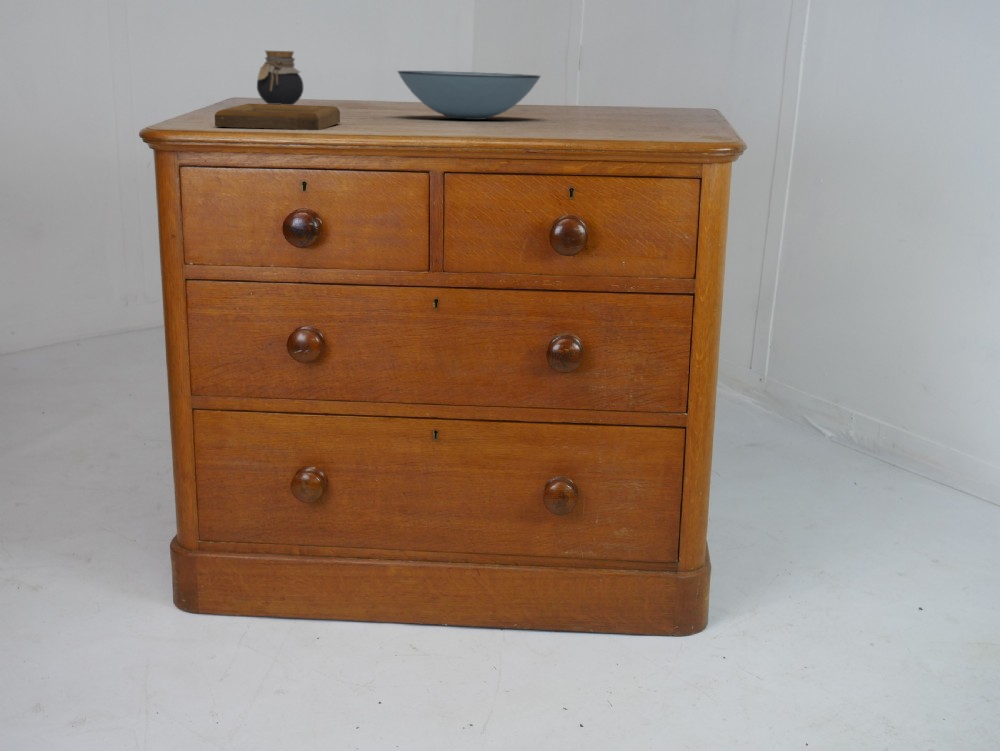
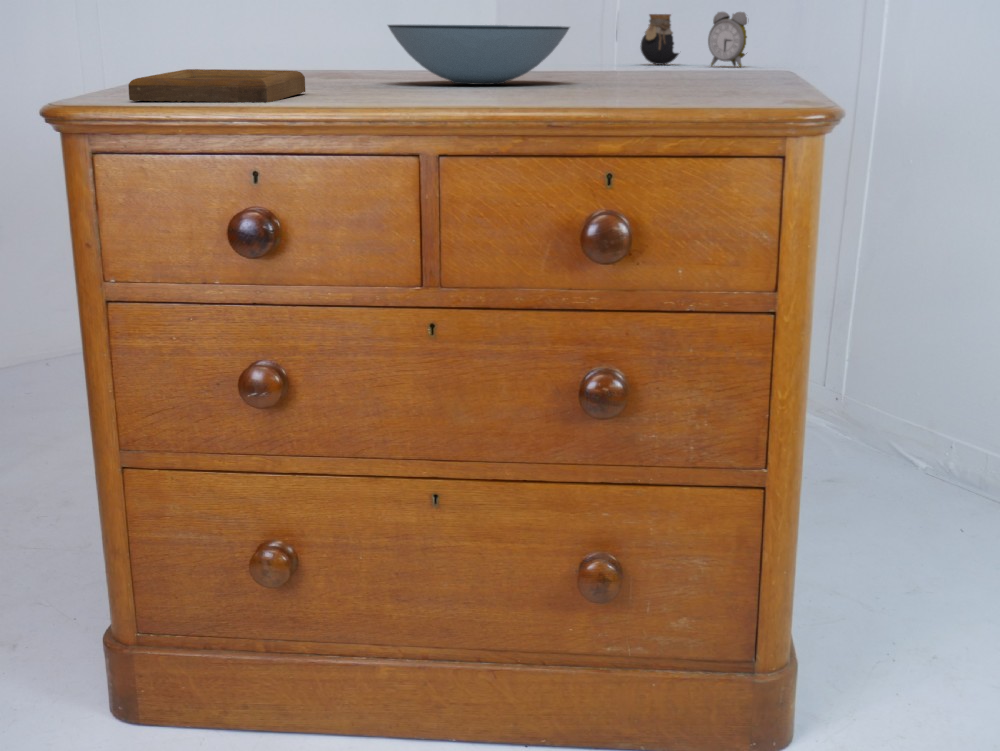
jar: present [257,51,303,105] -> present [640,14,679,65]
alarm clock: none [651,62,686,109] -> present [708,12,747,67]

